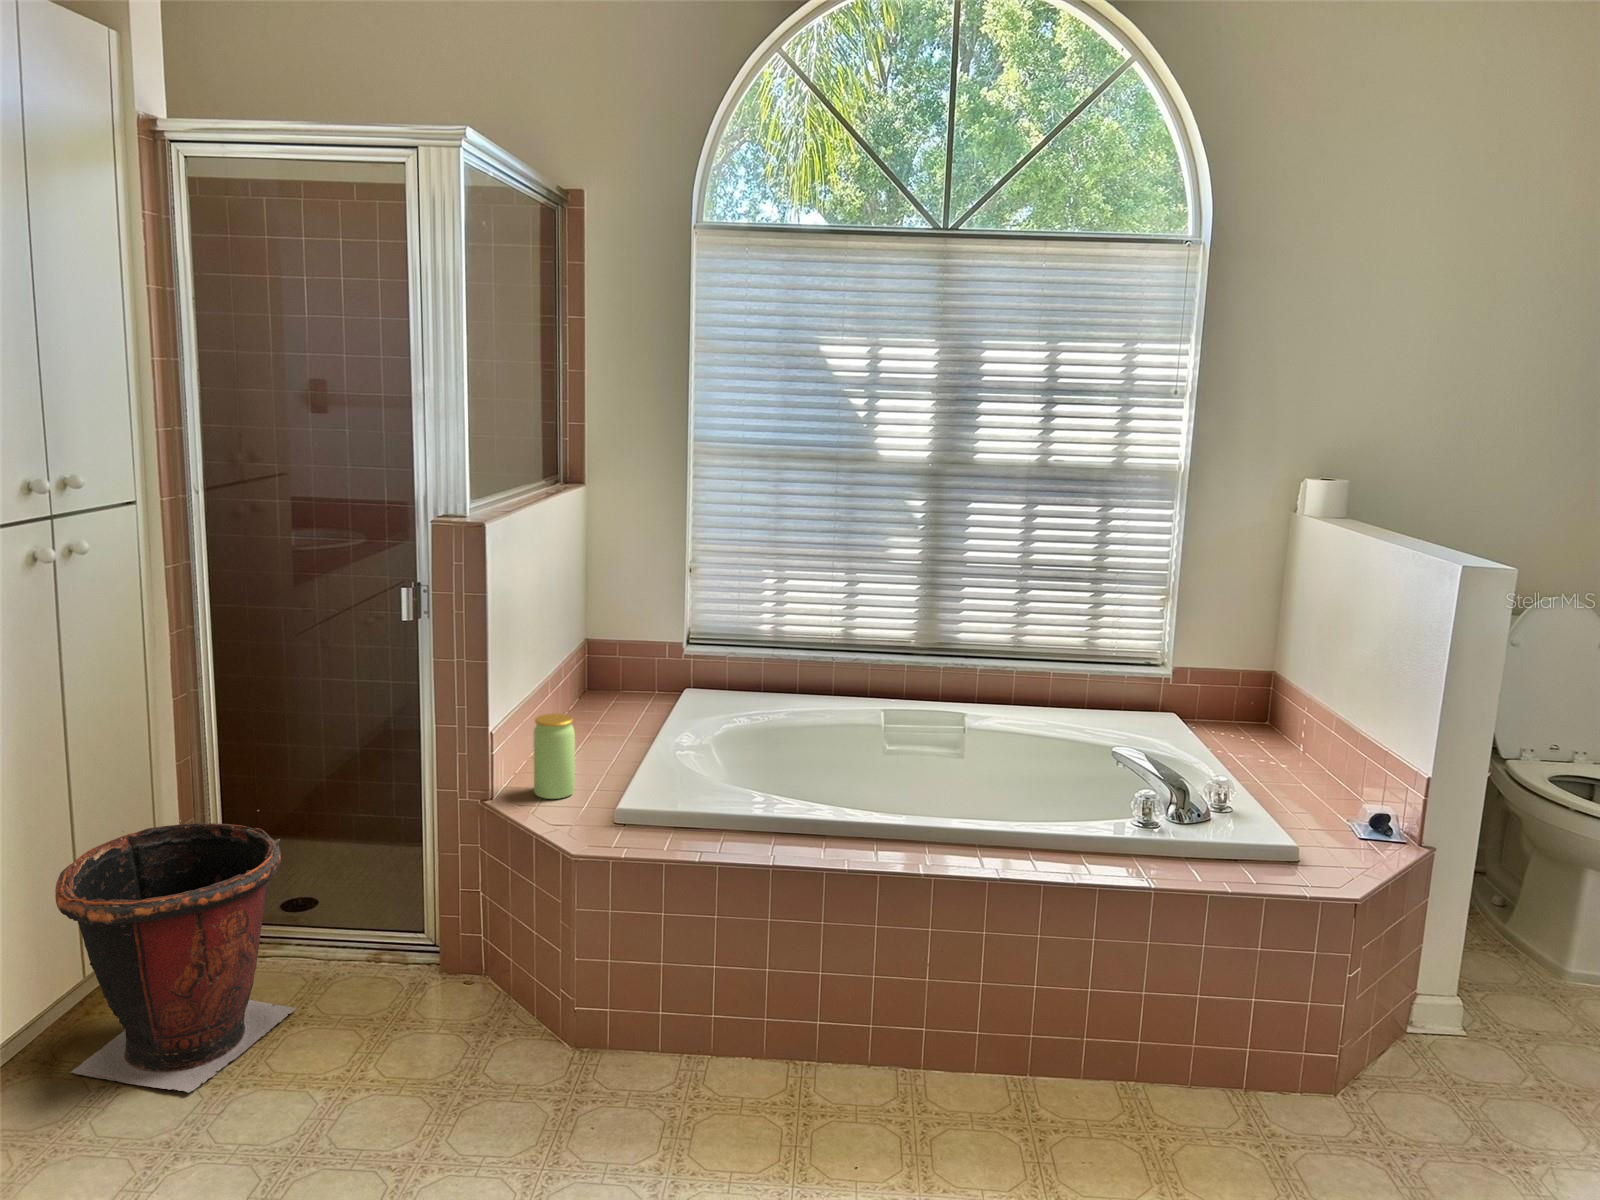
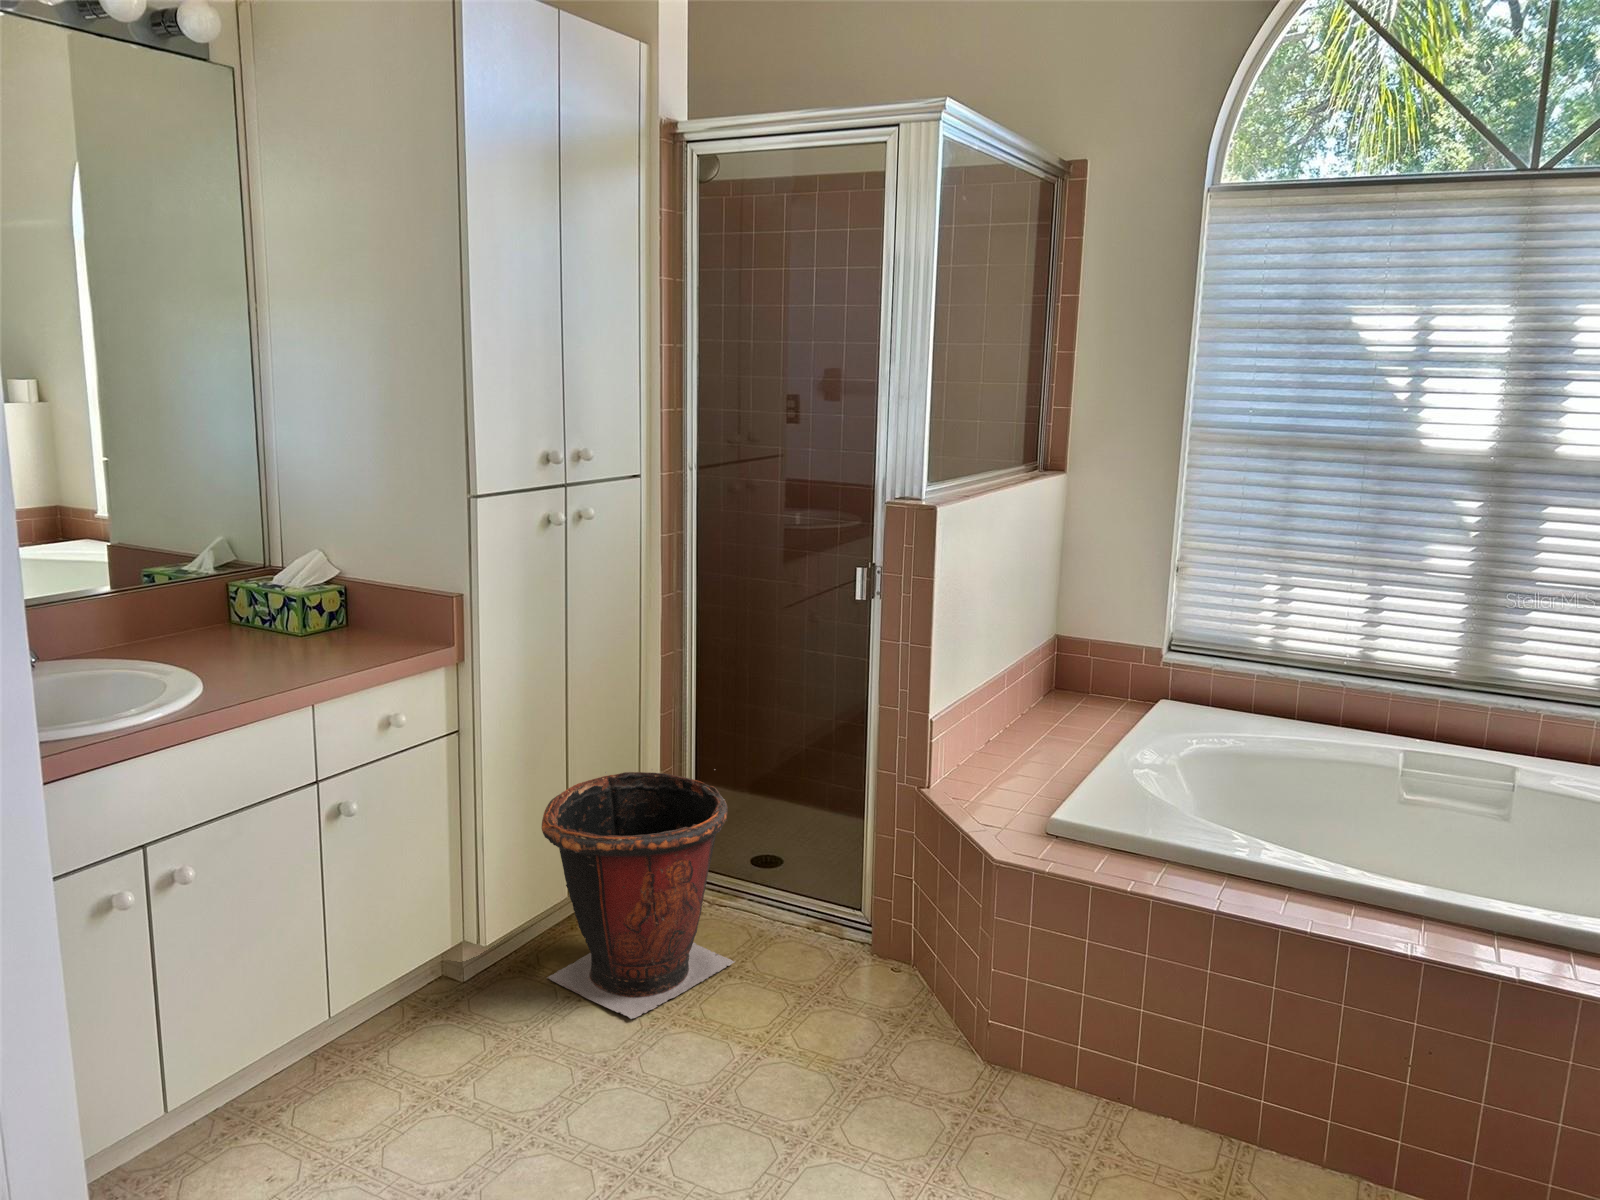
jar: present [534,714,575,799] -> none [972,710,1018,799]

